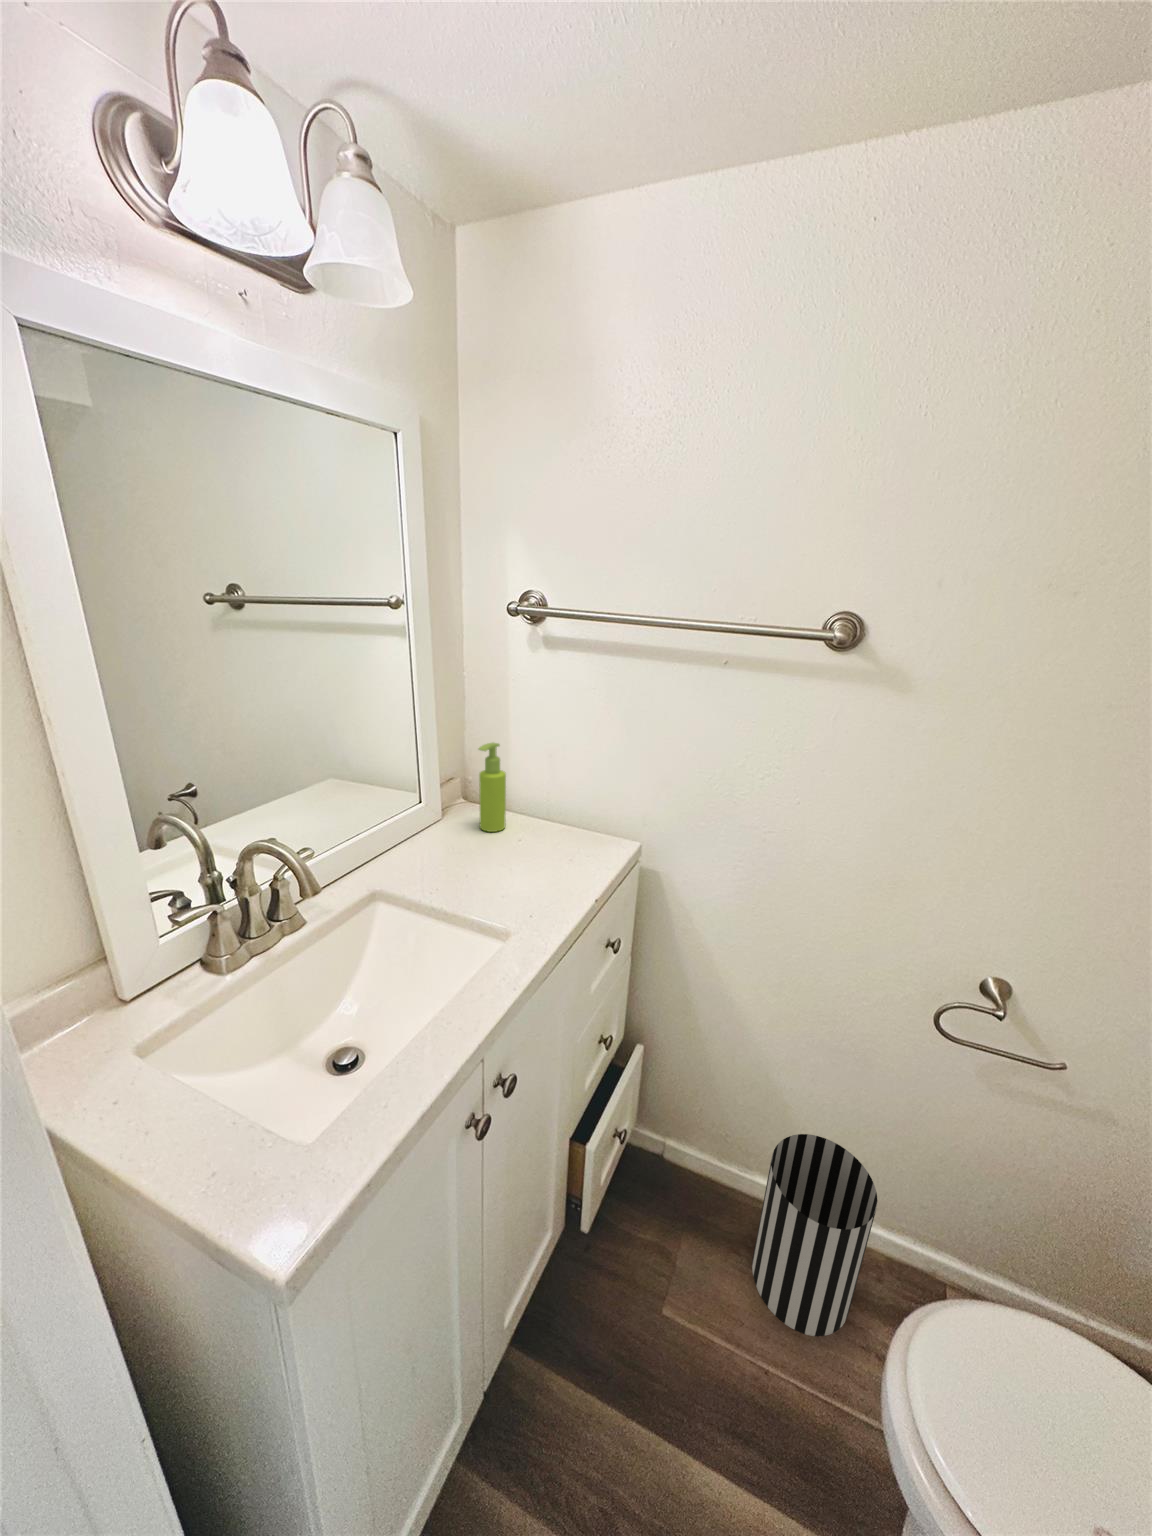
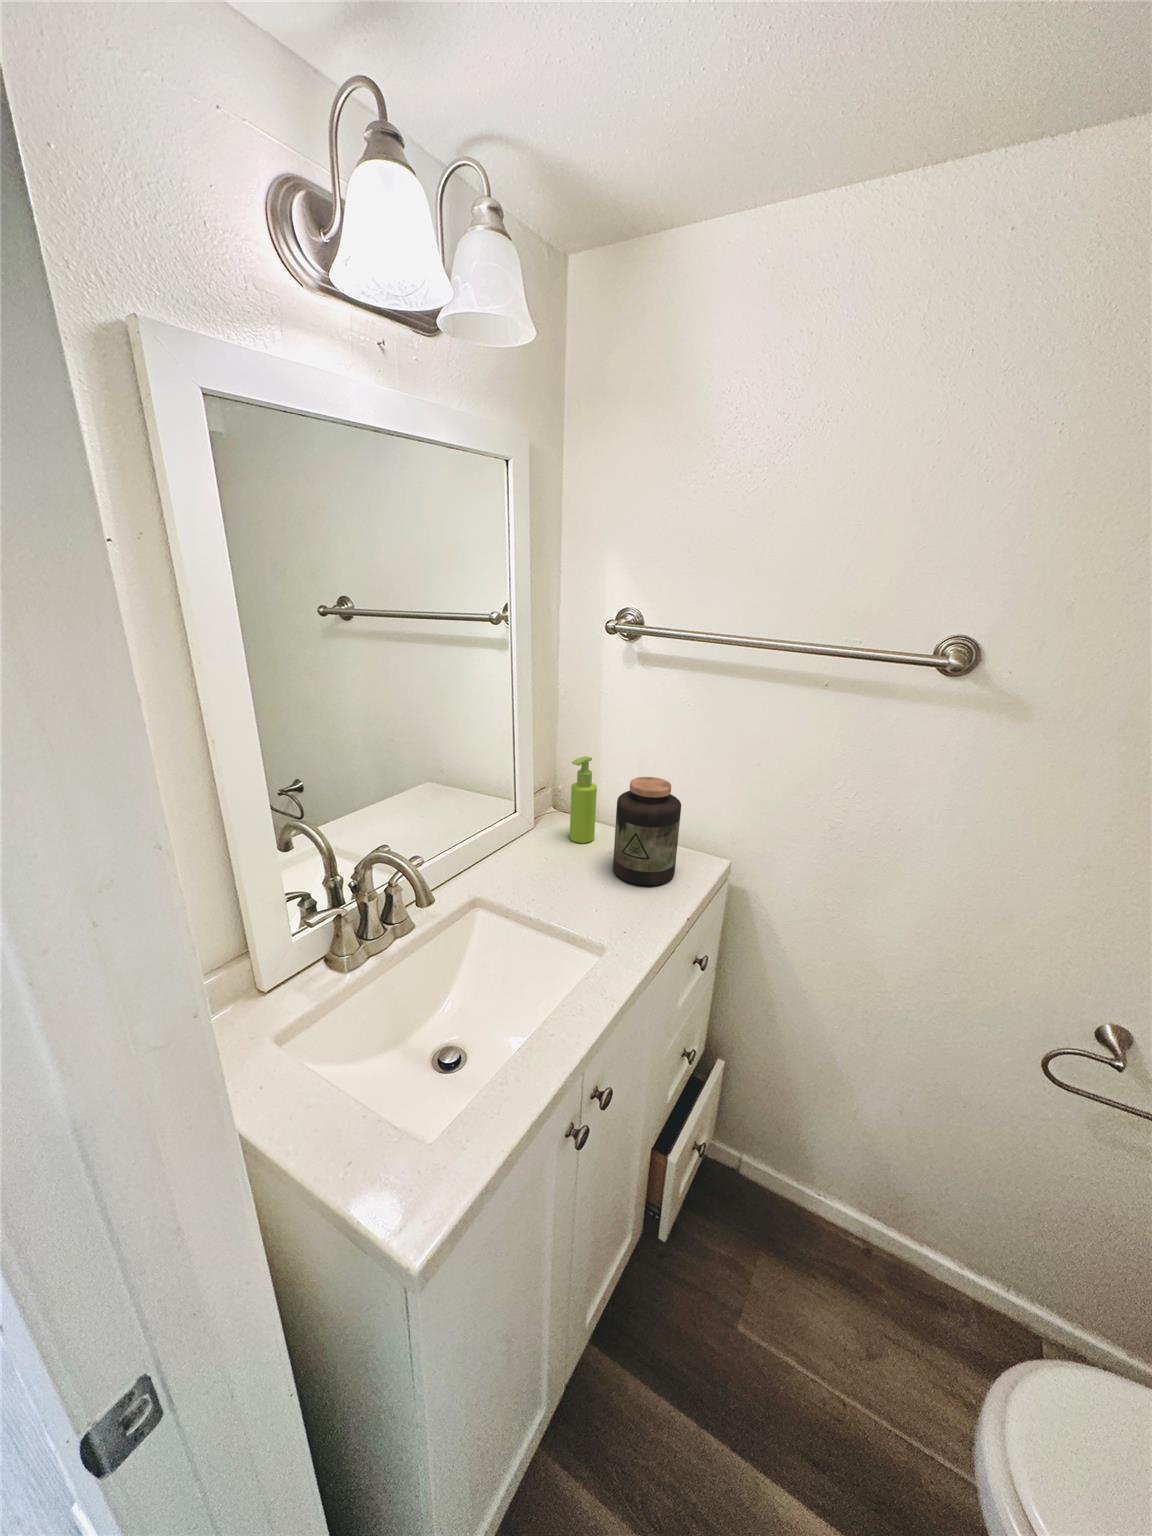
jar: none [523,760,589,870] -> present [613,777,681,885]
wastebasket: present [752,1134,877,1336] -> none [831,1167,972,1376]

